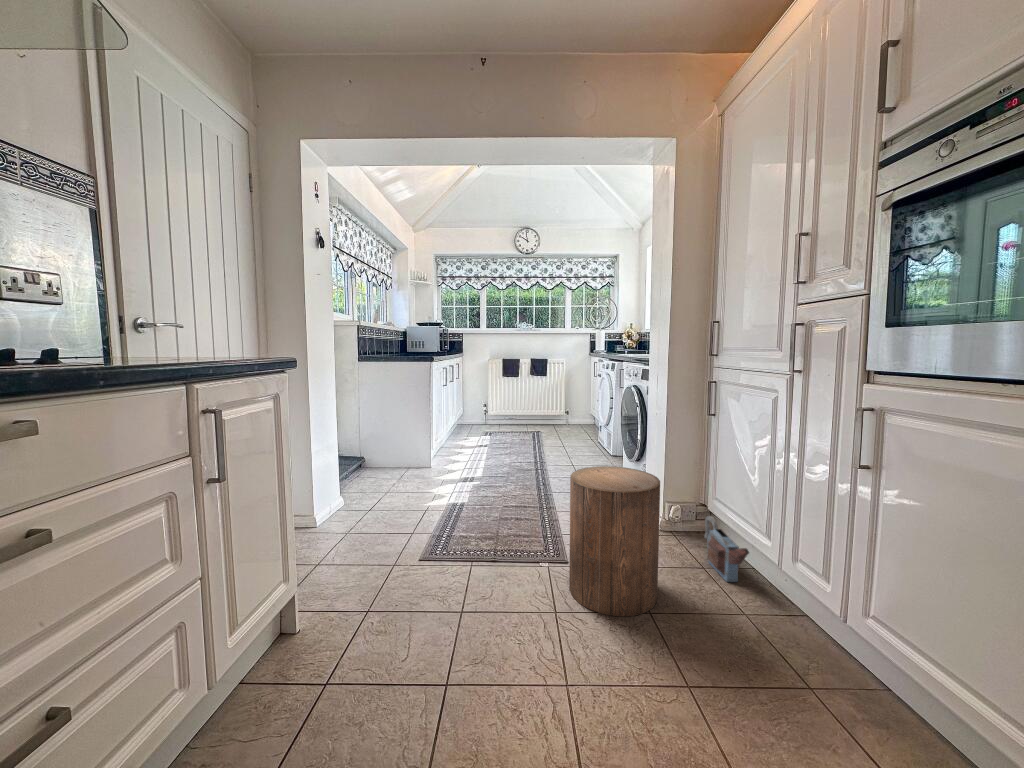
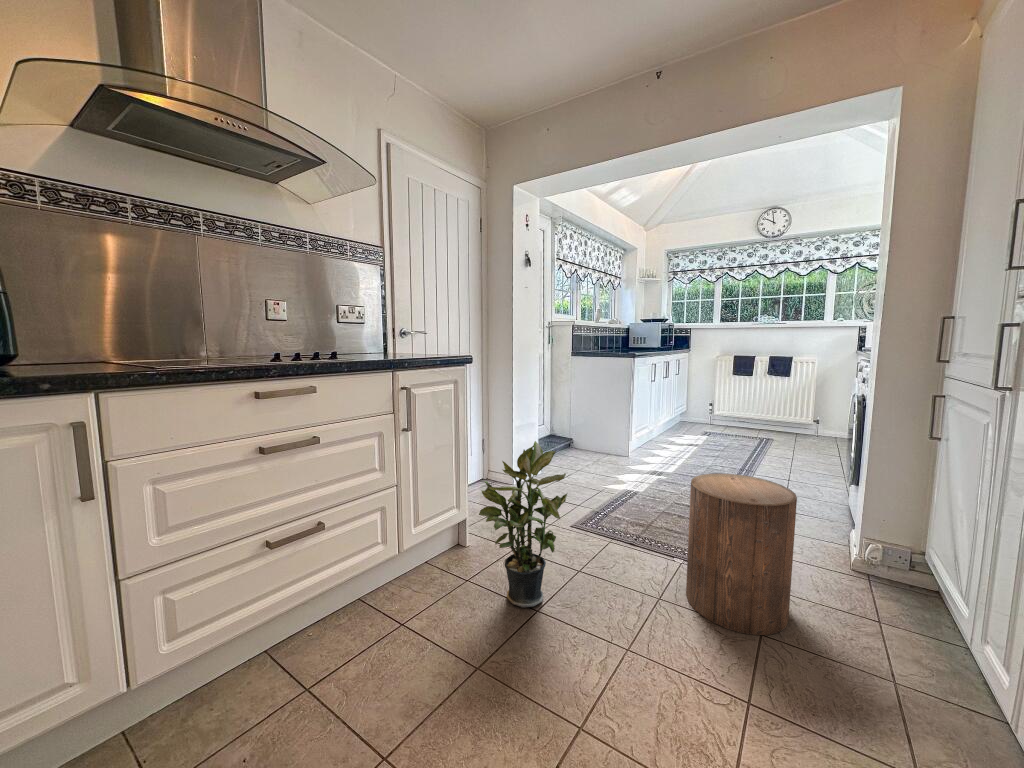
potted plant: none [351,465,471,689] -> present [479,441,567,608]
watering can: present [704,516,749,582] -> none [891,565,936,656]

